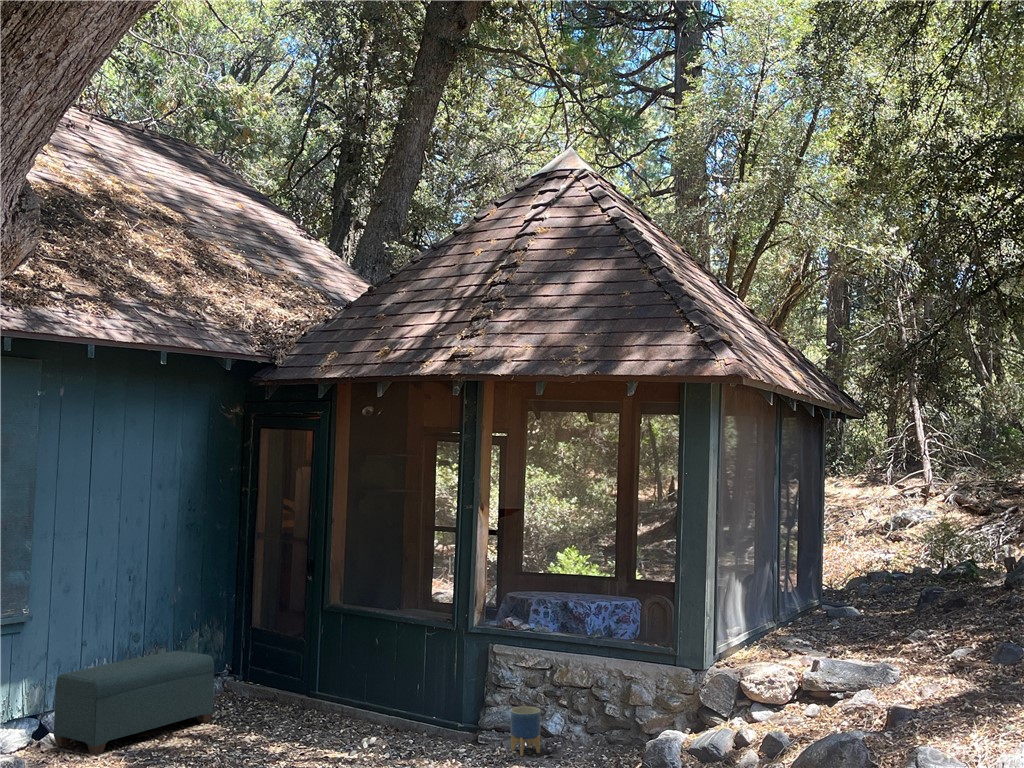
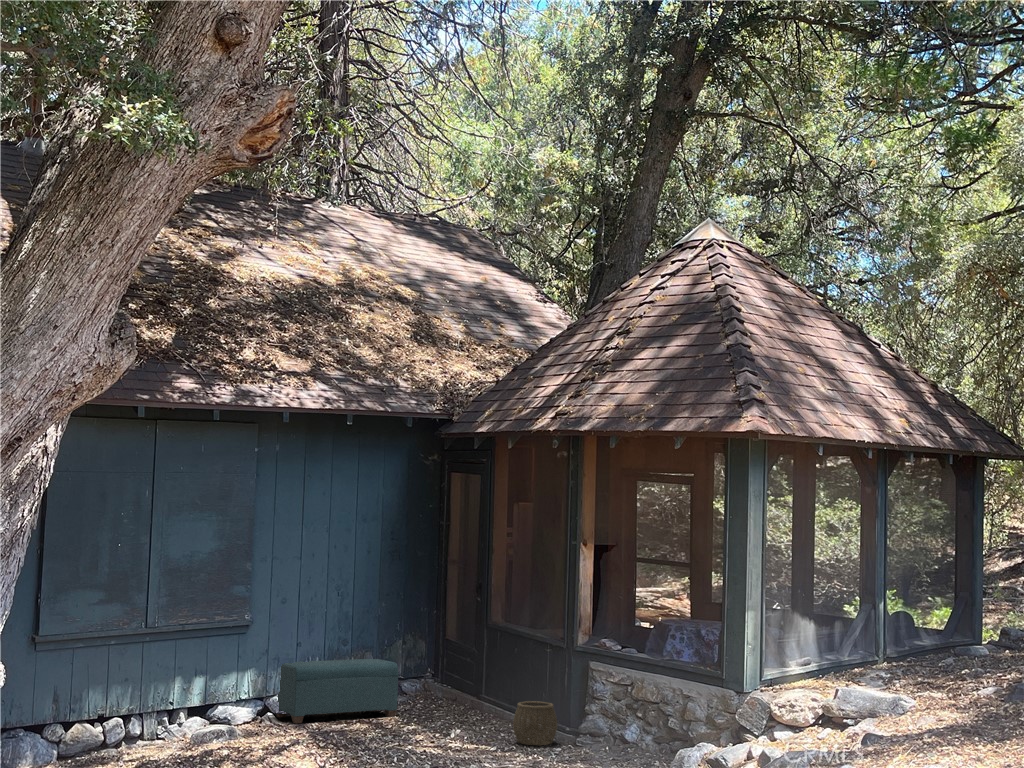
woven basket: none [400,693,453,749] -> present [513,701,557,746]
planter: present [511,706,540,756] -> none [592,717,618,757]

